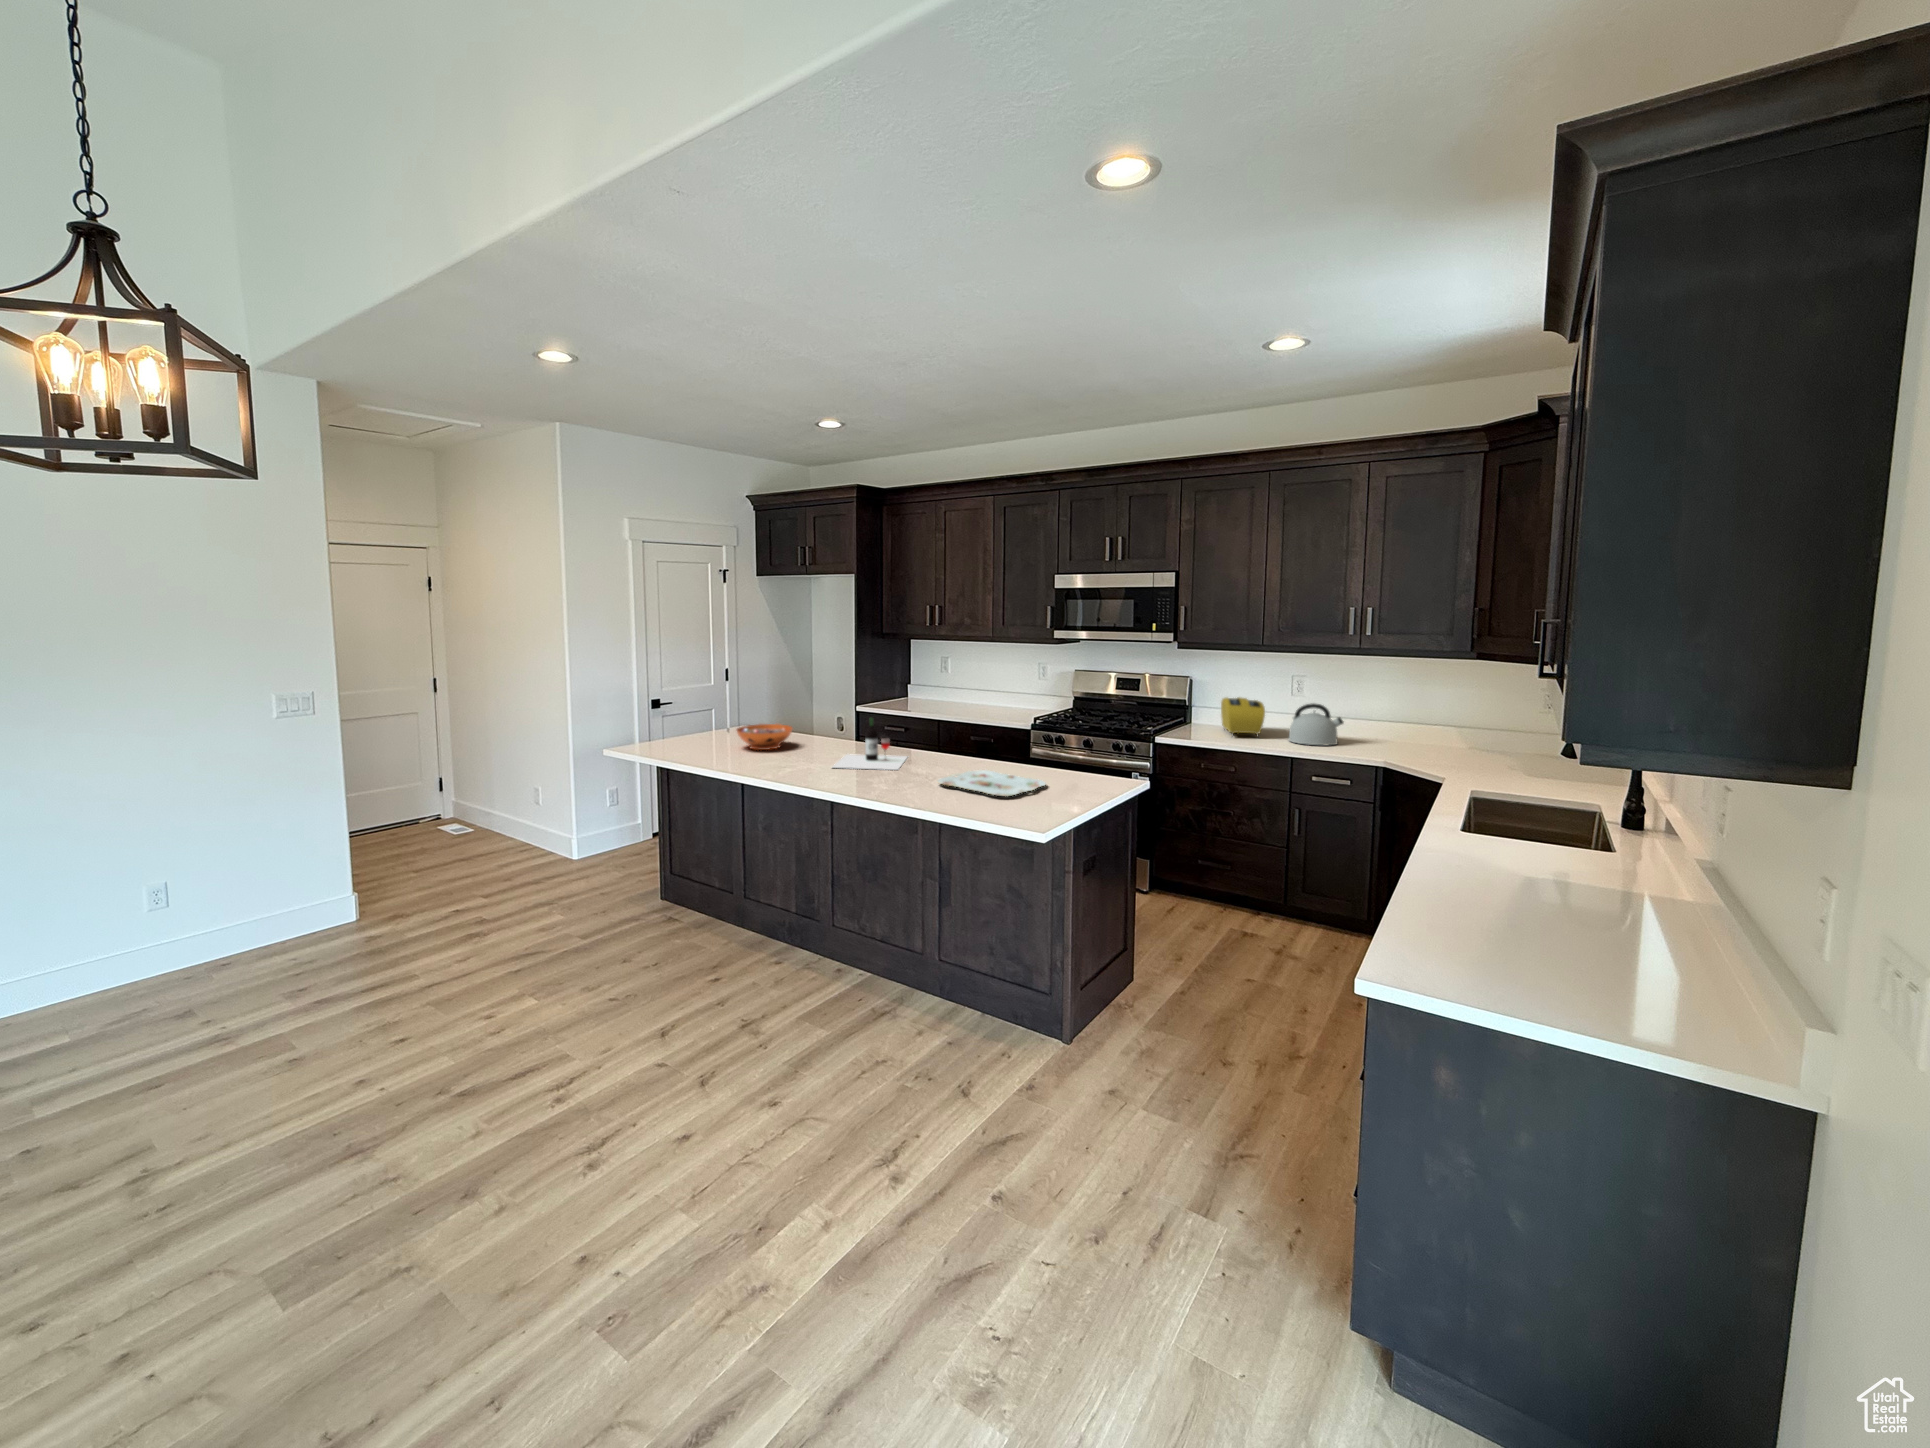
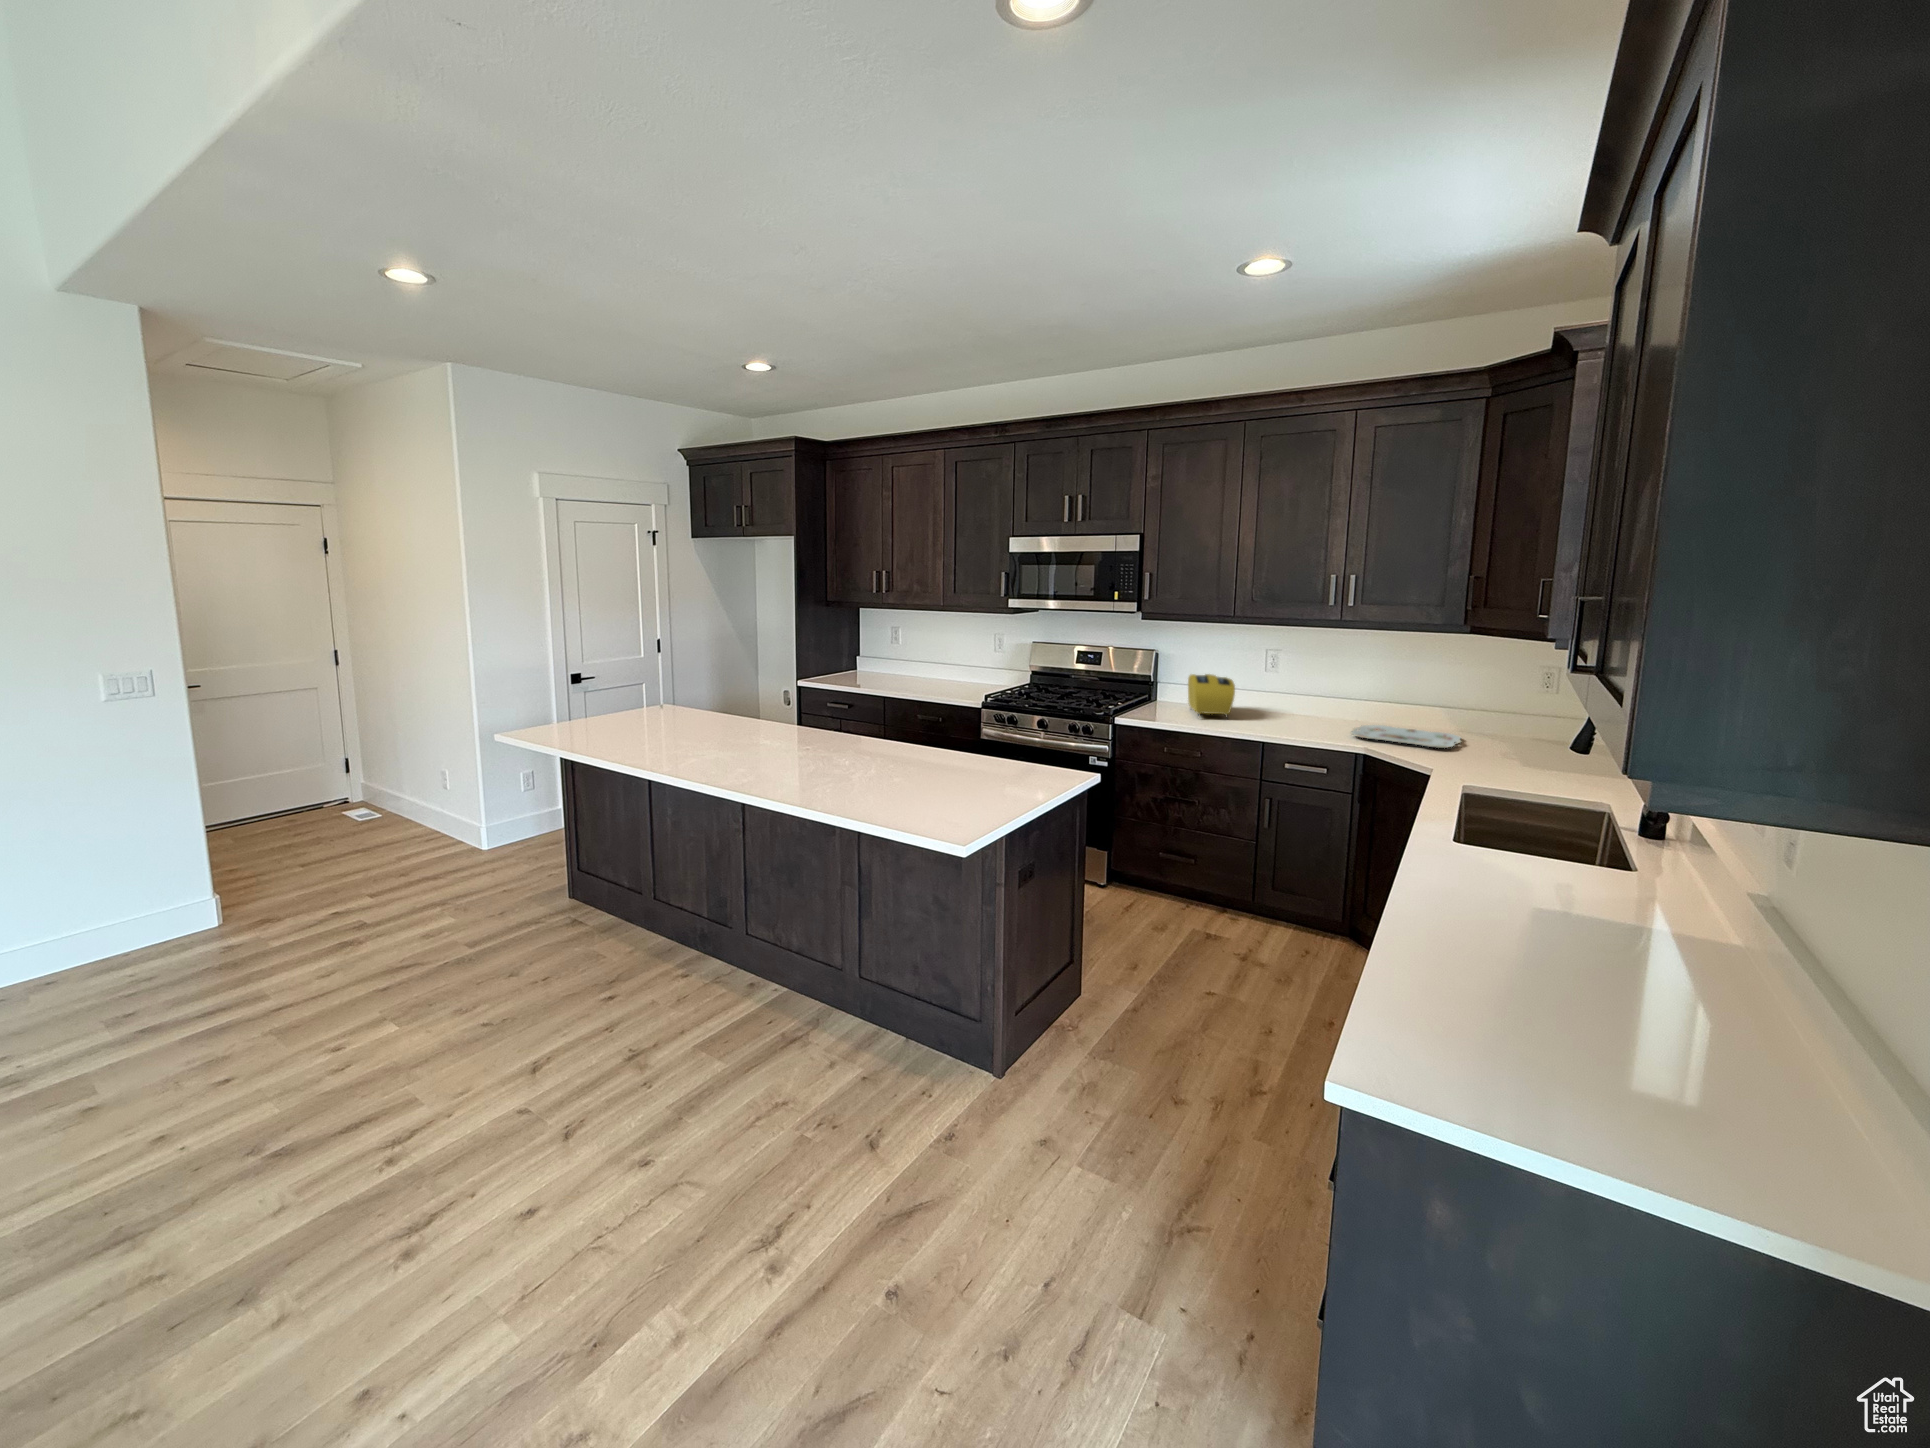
kettle: present [1289,704,1343,745] -> none [1260,682,1321,728]
wine bottle: present [833,718,907,770] -> none [742,700,835,760]
decorative bowl: present [737,724,792,750] -> none [644,705,709,734]
serving tray: present [937,770,1045,796] -> present [1351,725,1461,748]

